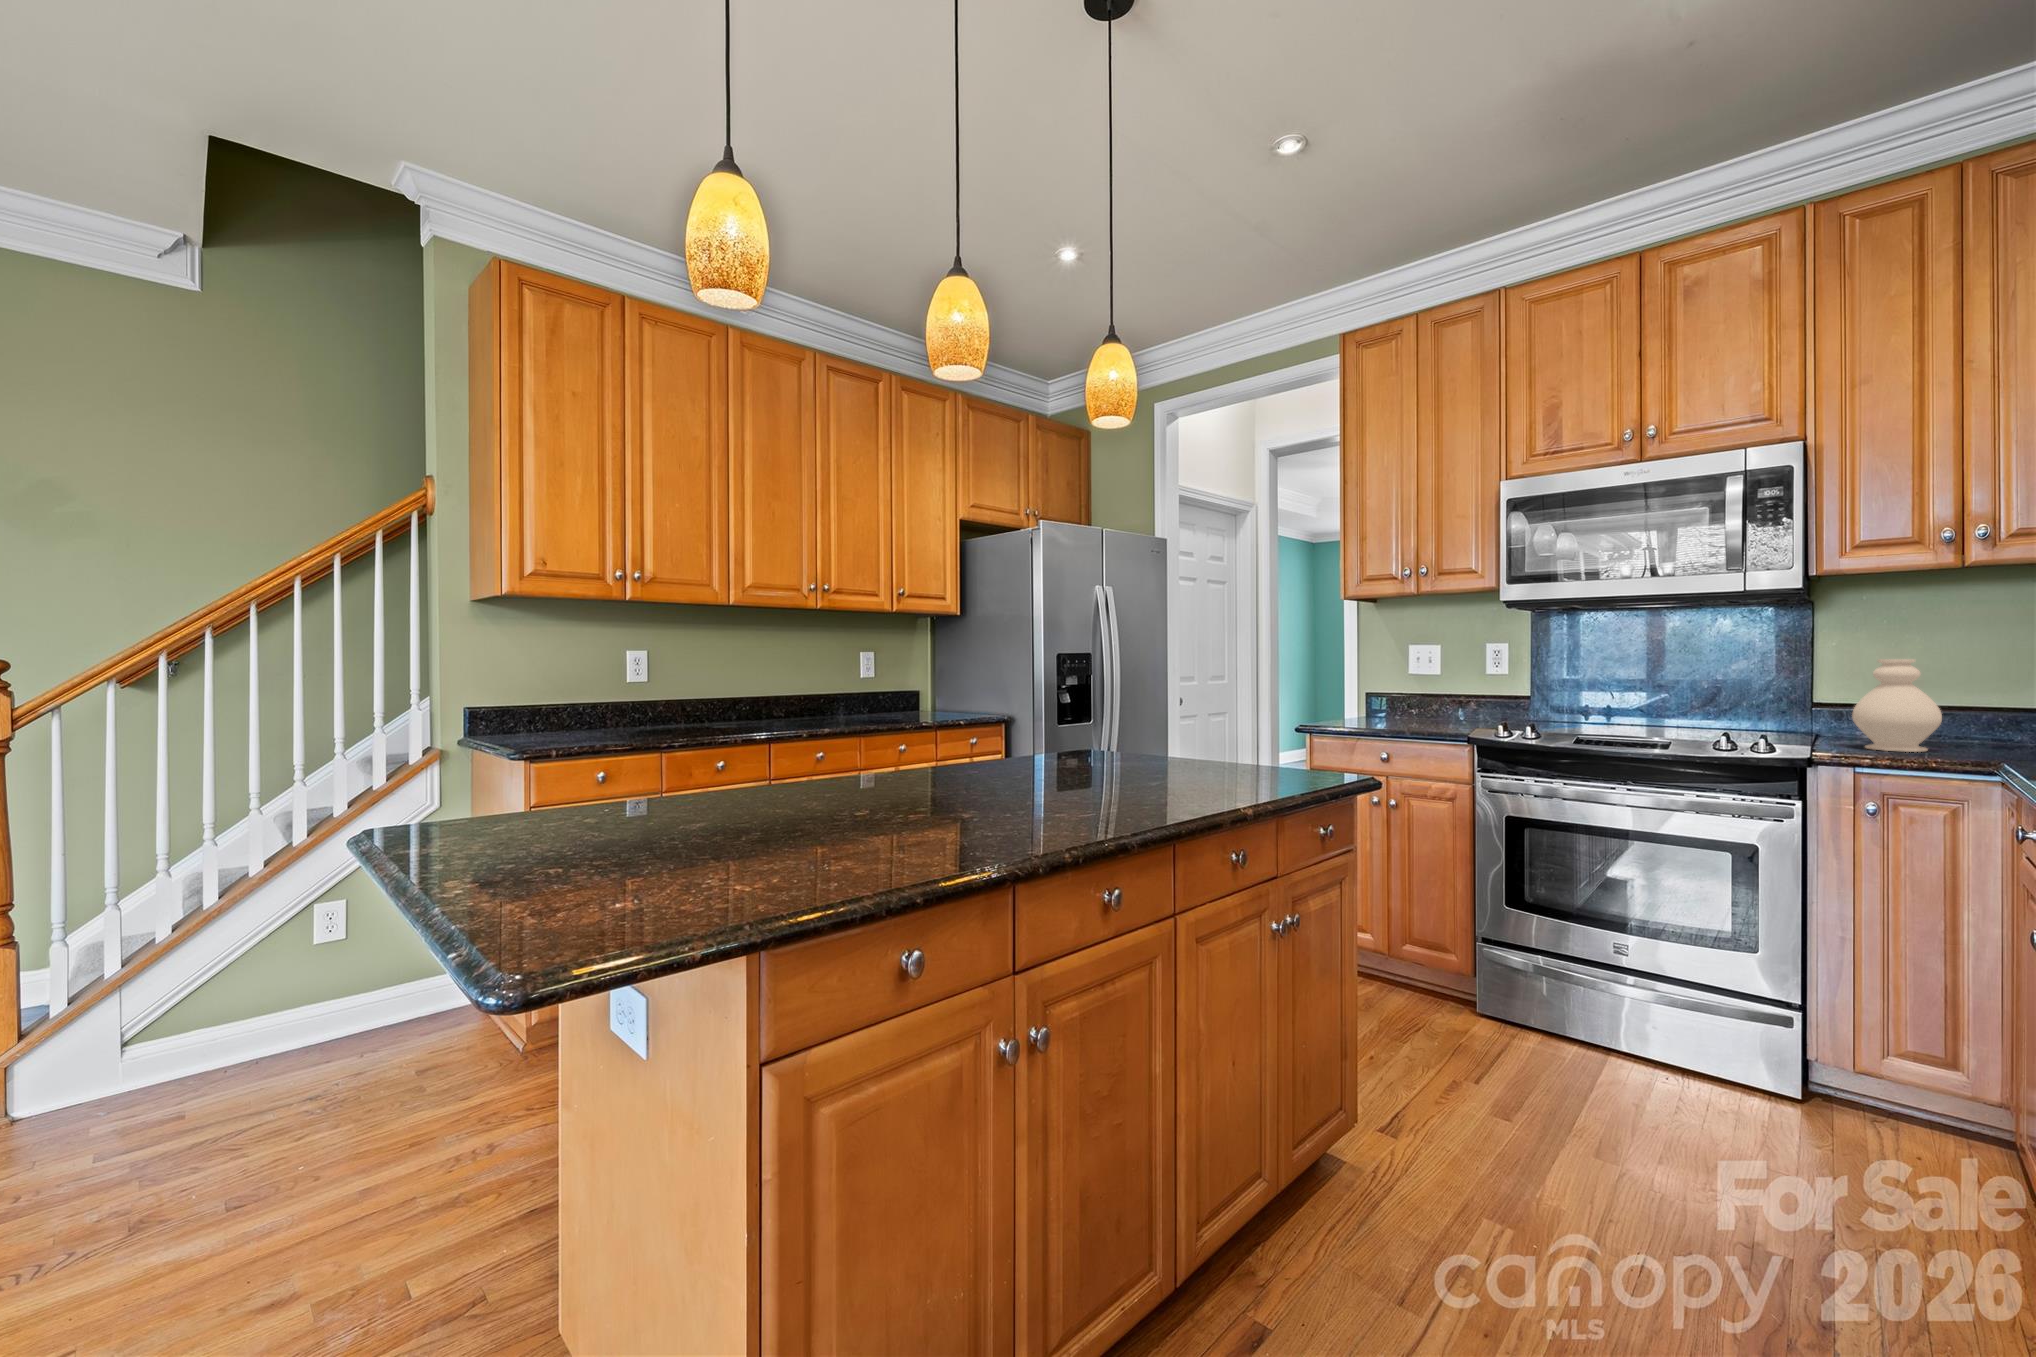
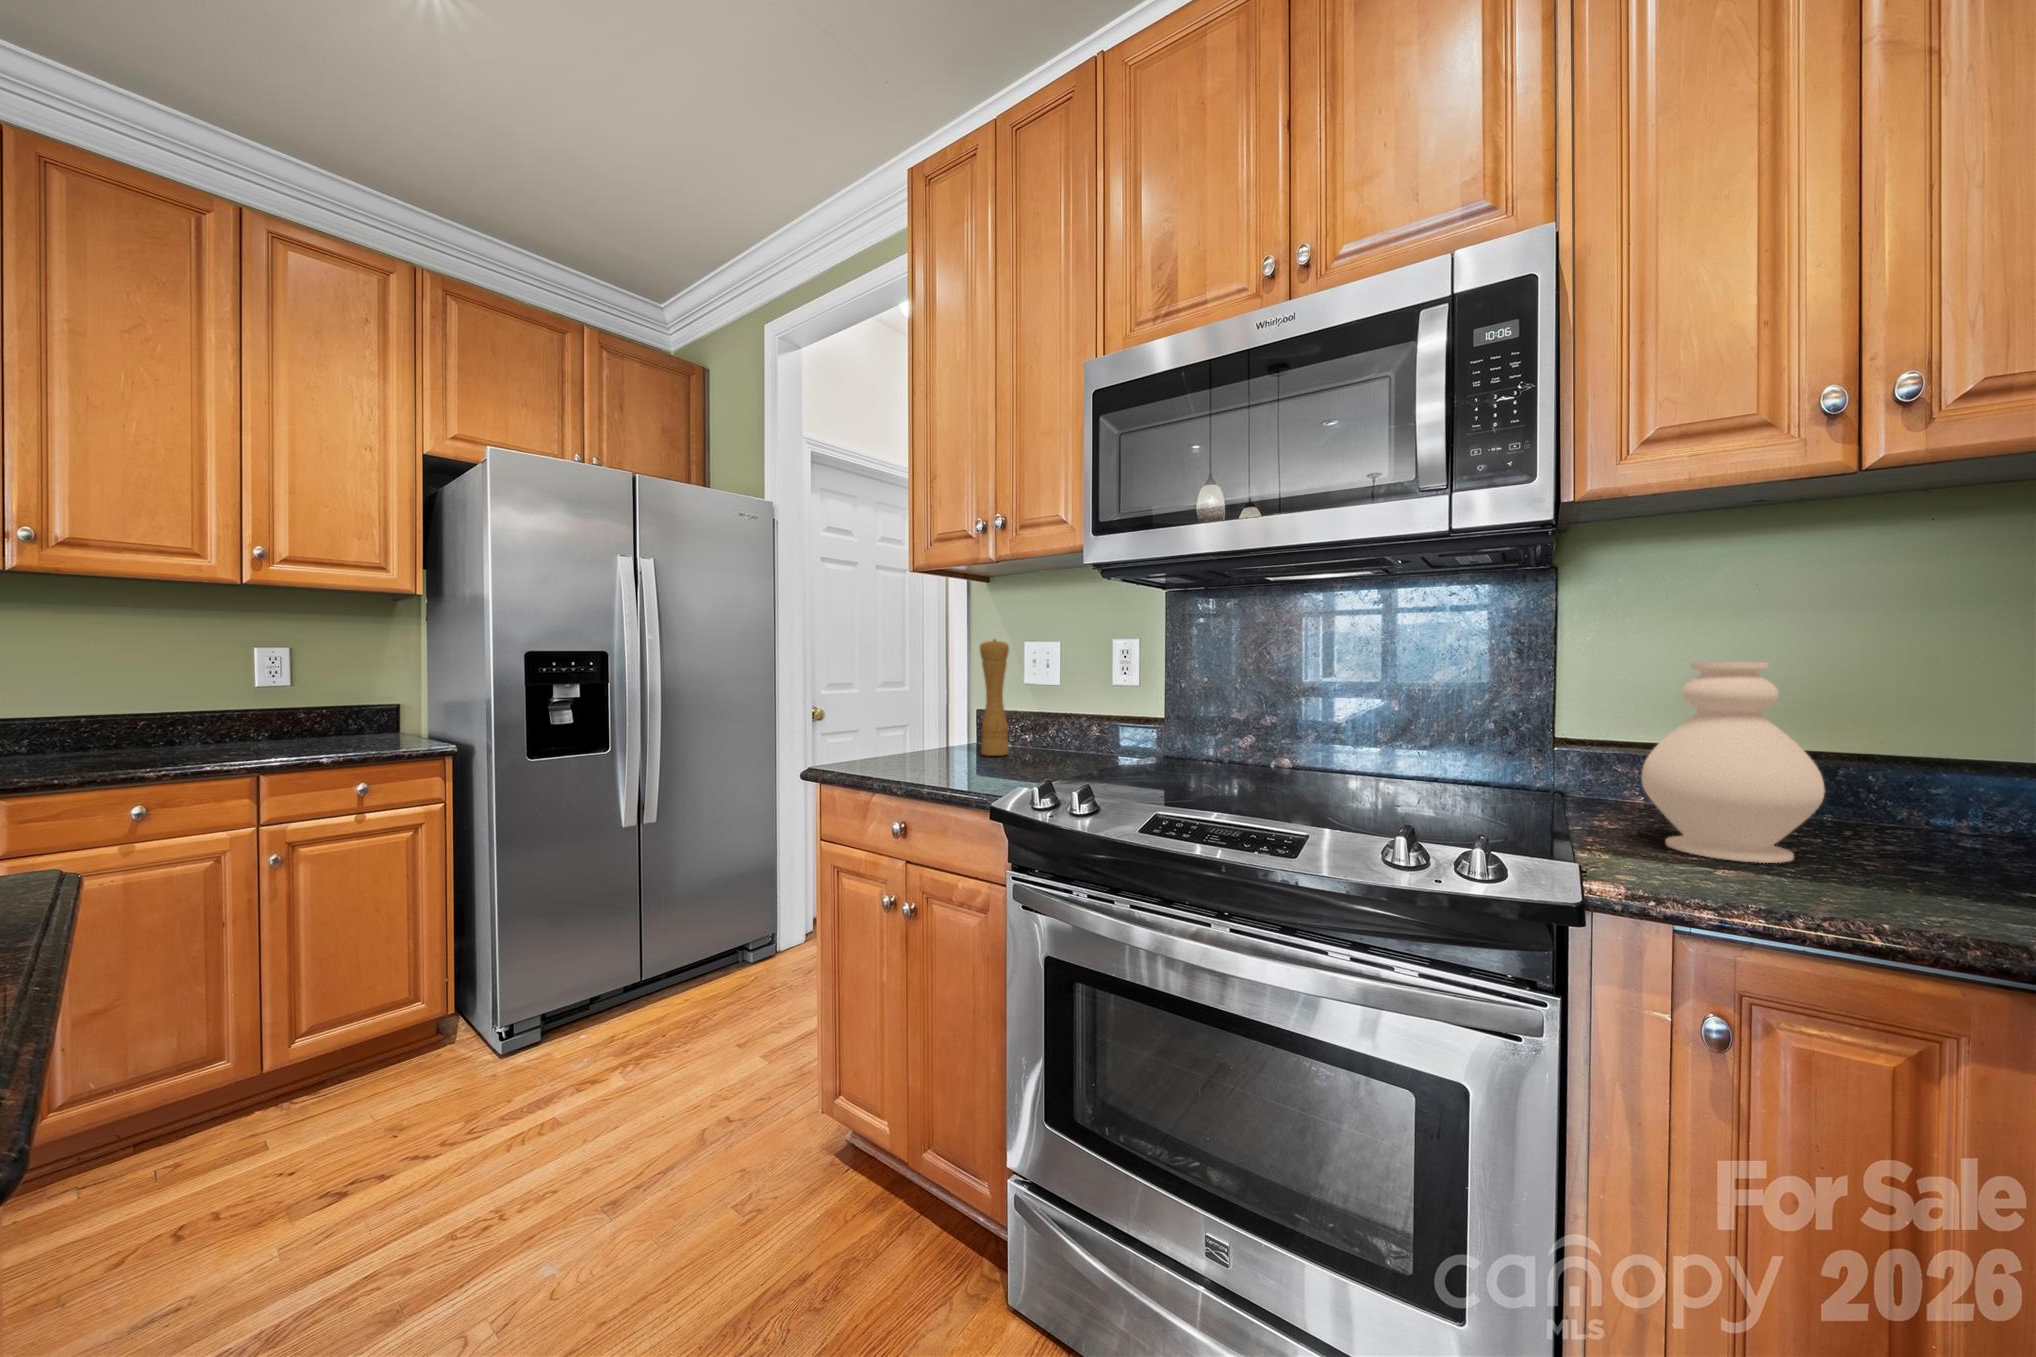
pepper mill: none [1397,645,1418,720] -> present [980,639,1009,756]

